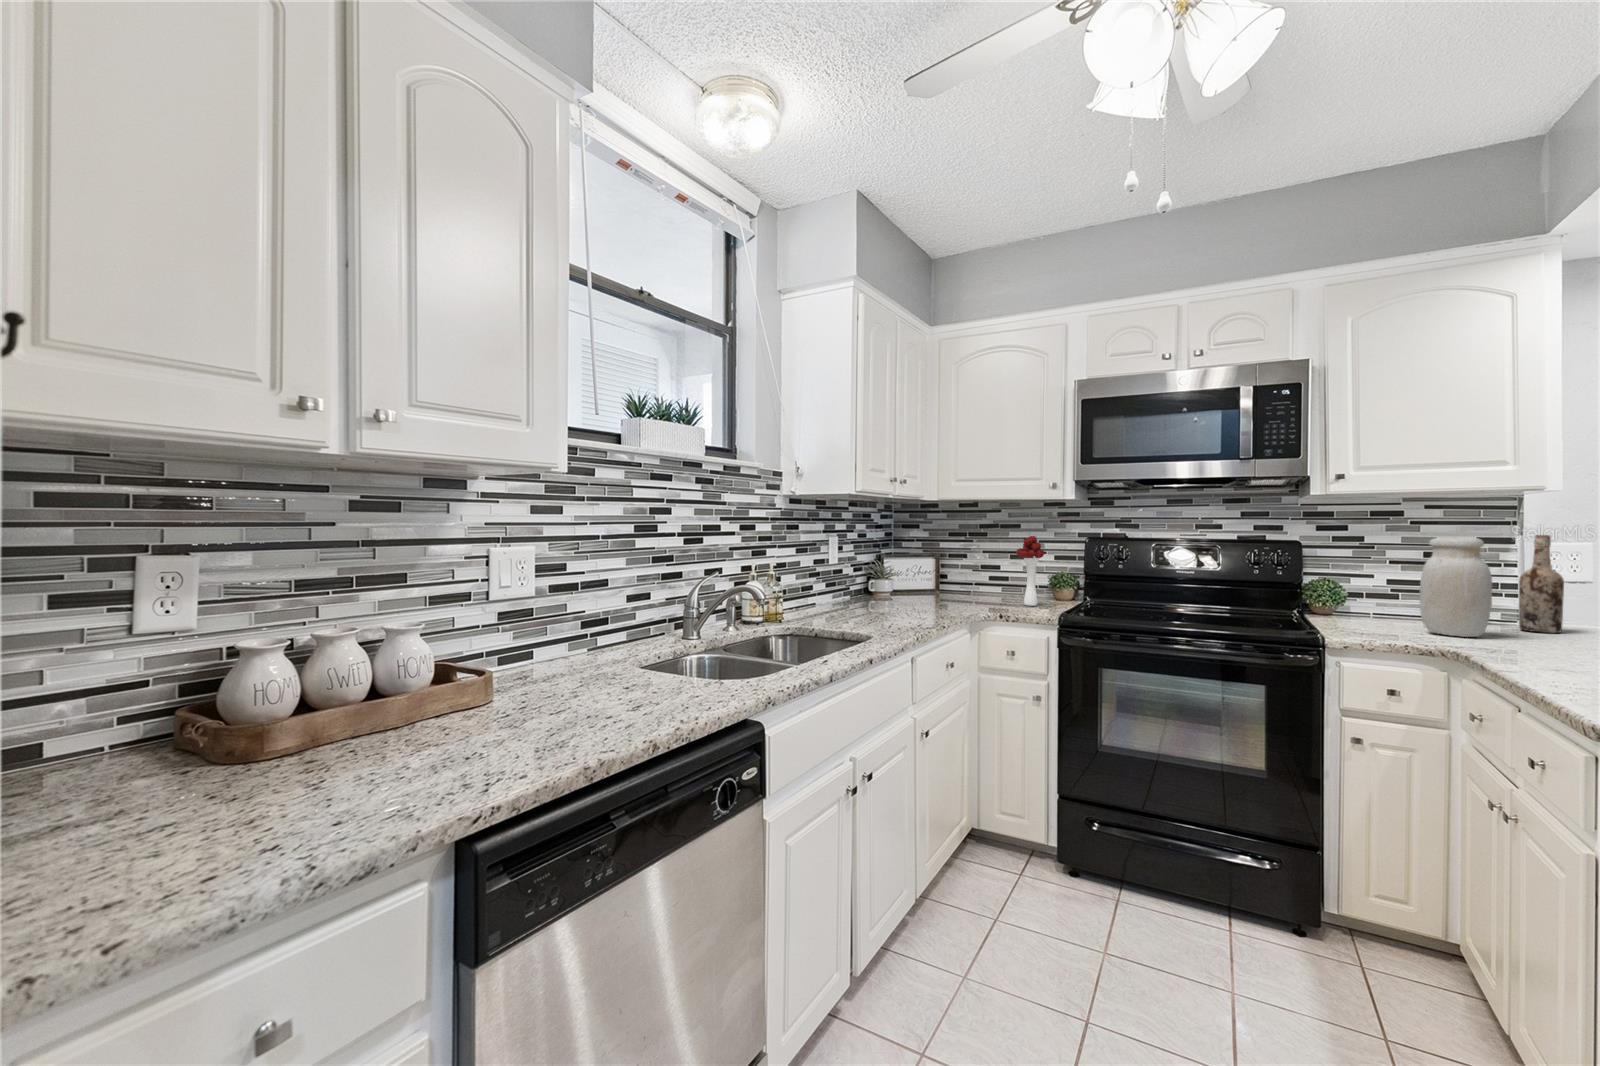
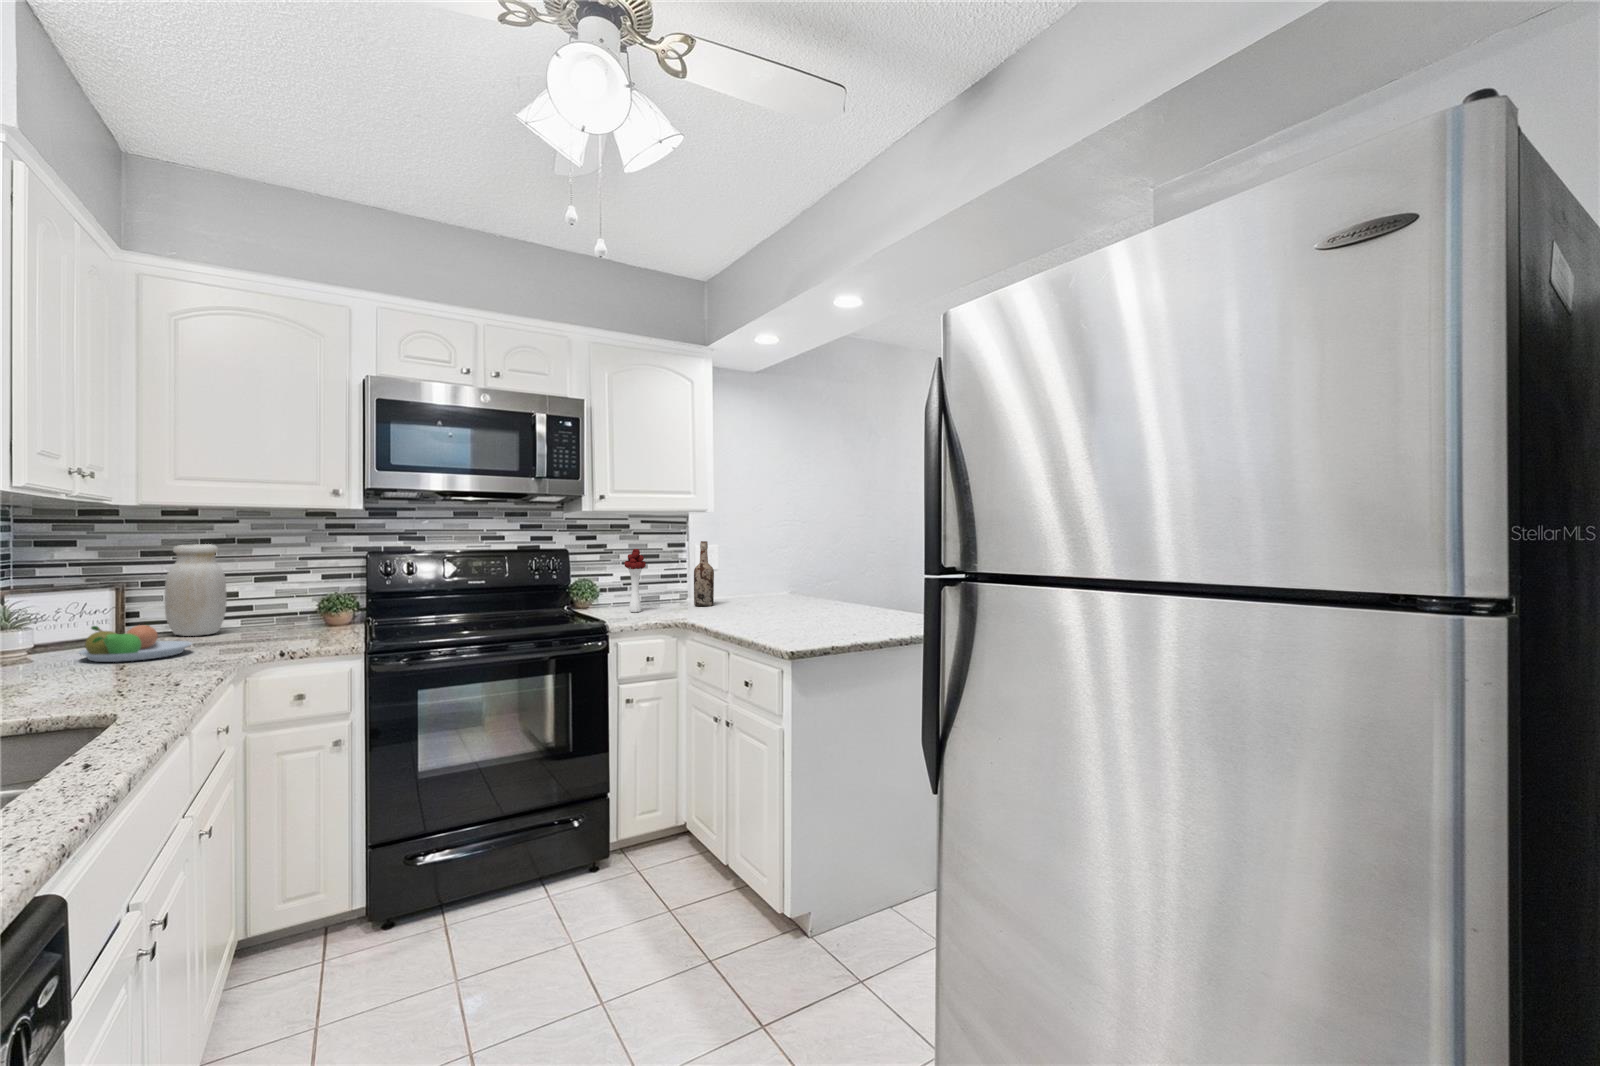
flower bouquet: present [1016,536,1044,606] -> present [625,549,646,612]
jar: present [1419,537,1492,637] -> present [165,544,227,636]
fruit bowl: none [897,577,952,602] -> present [79,625,192,662]

